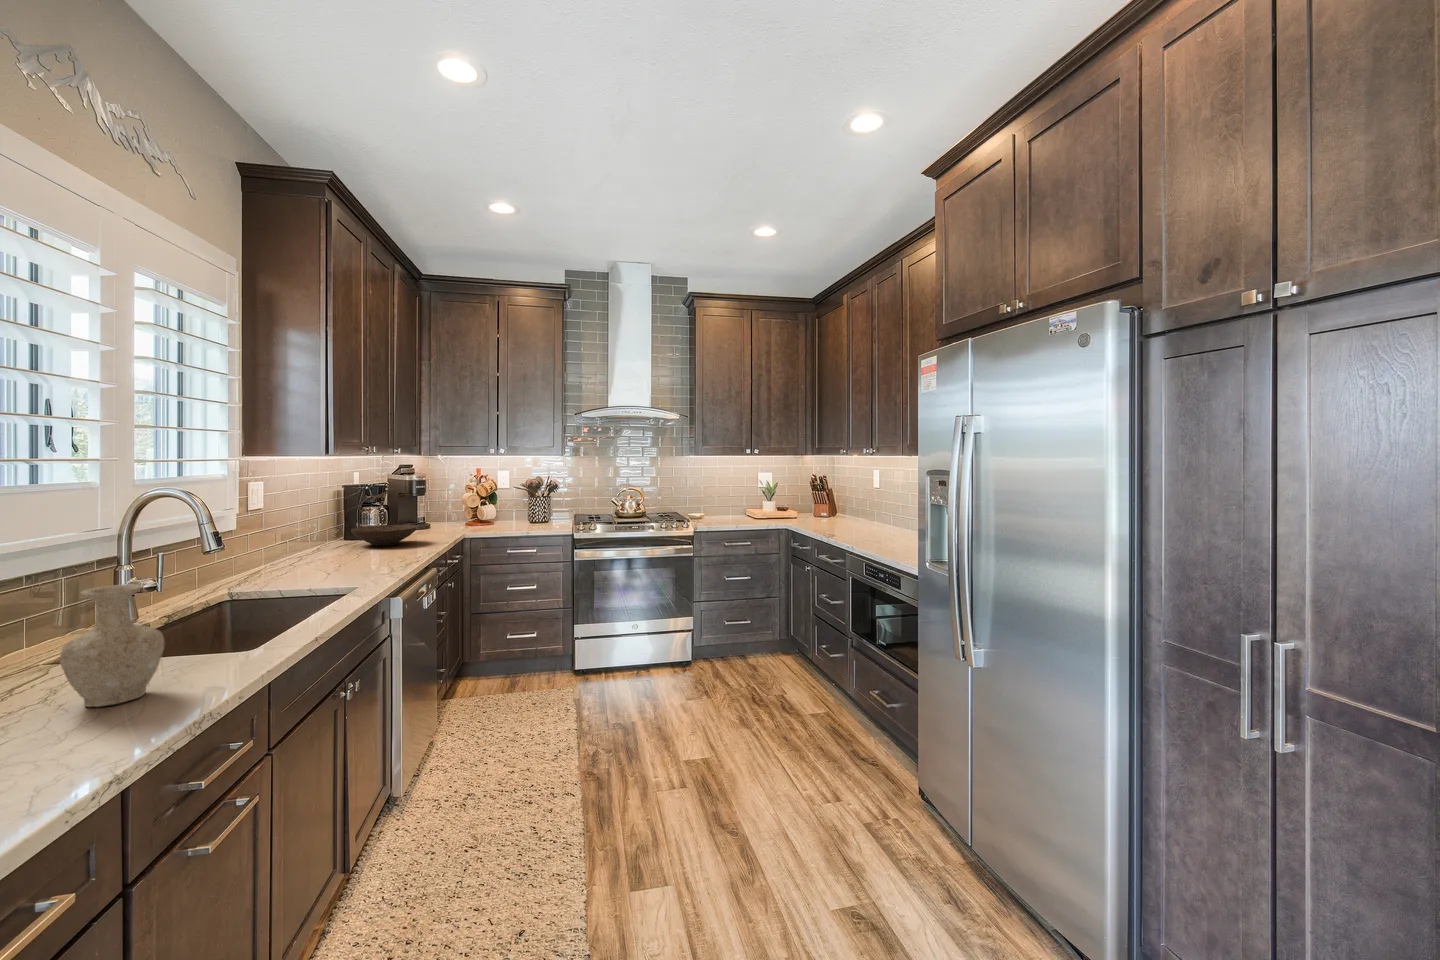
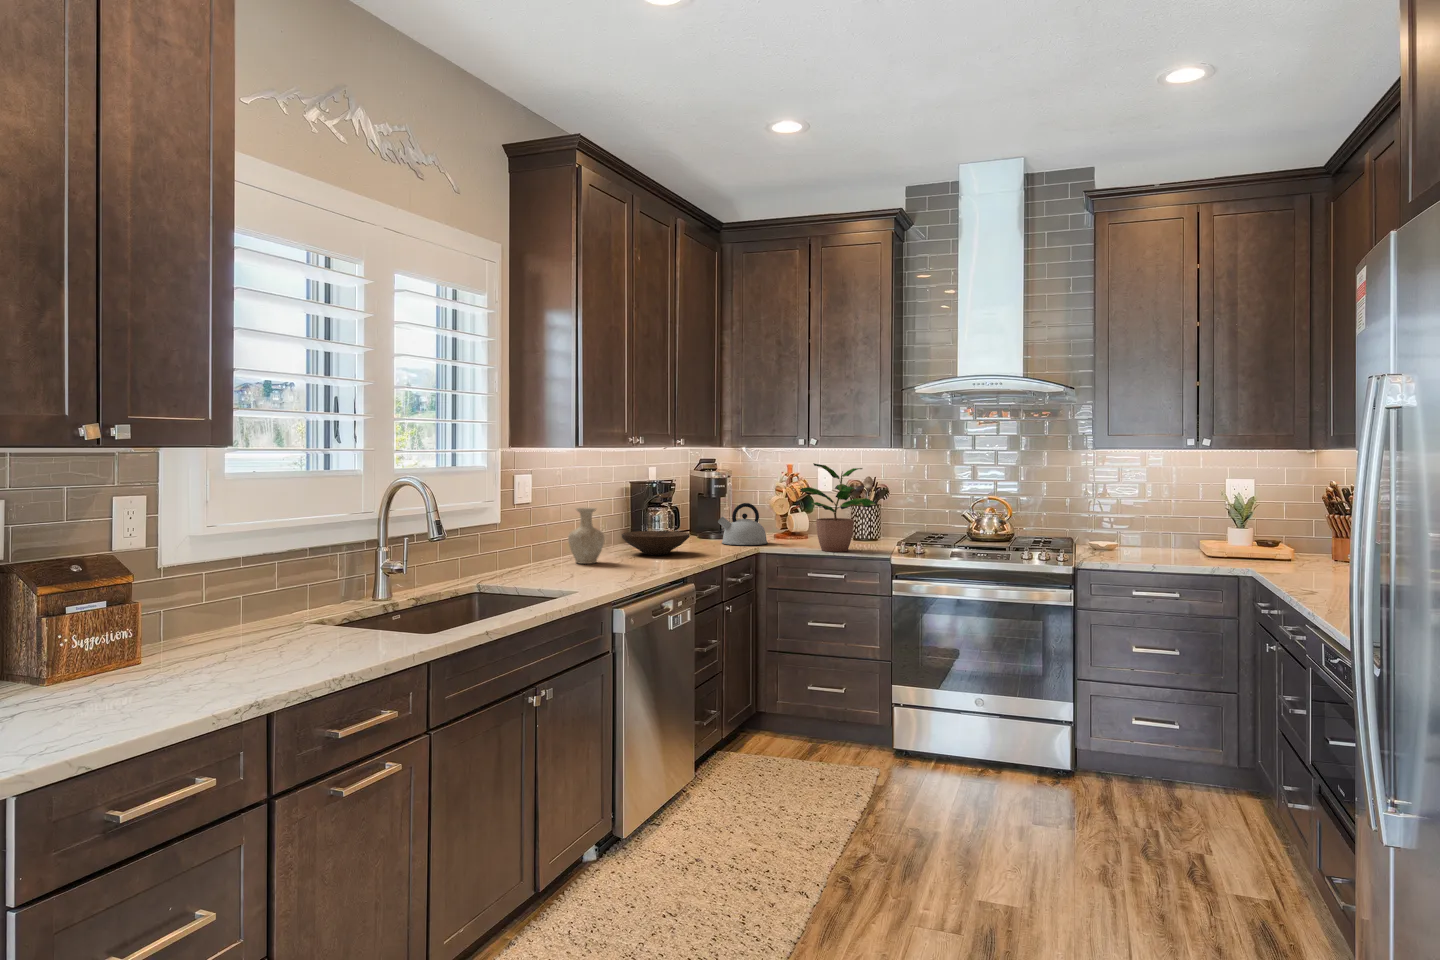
potted plant: none [501,468,564,533] -> present [800,463,876,552]
kettle: none [428,499,471,532] -> present [718,503,768,545]
vase: present [60,584,165,707] -> present [568,508,604,564]

